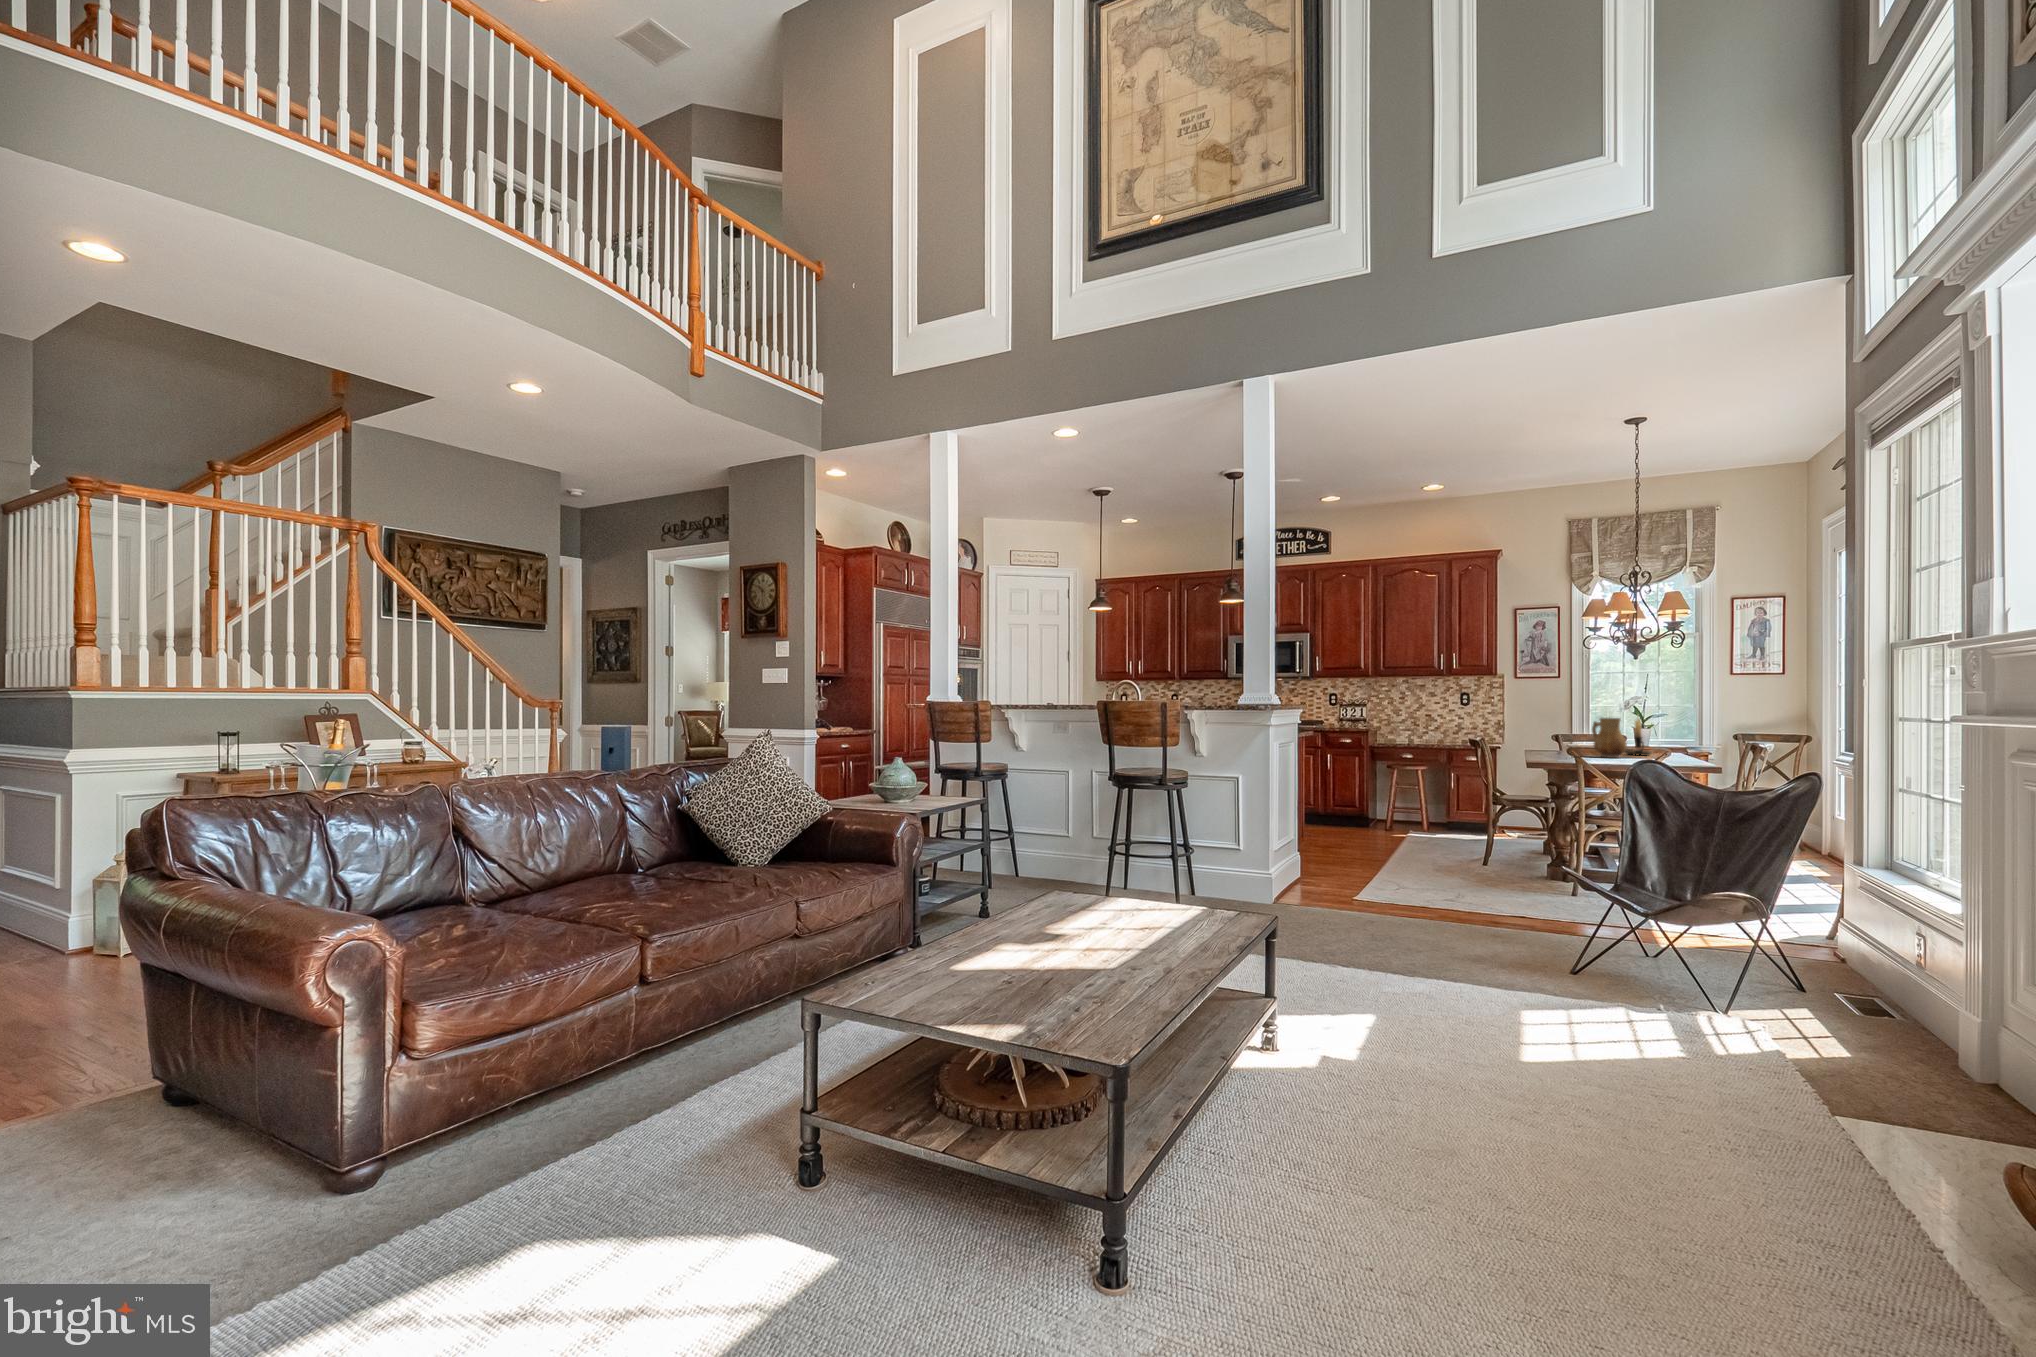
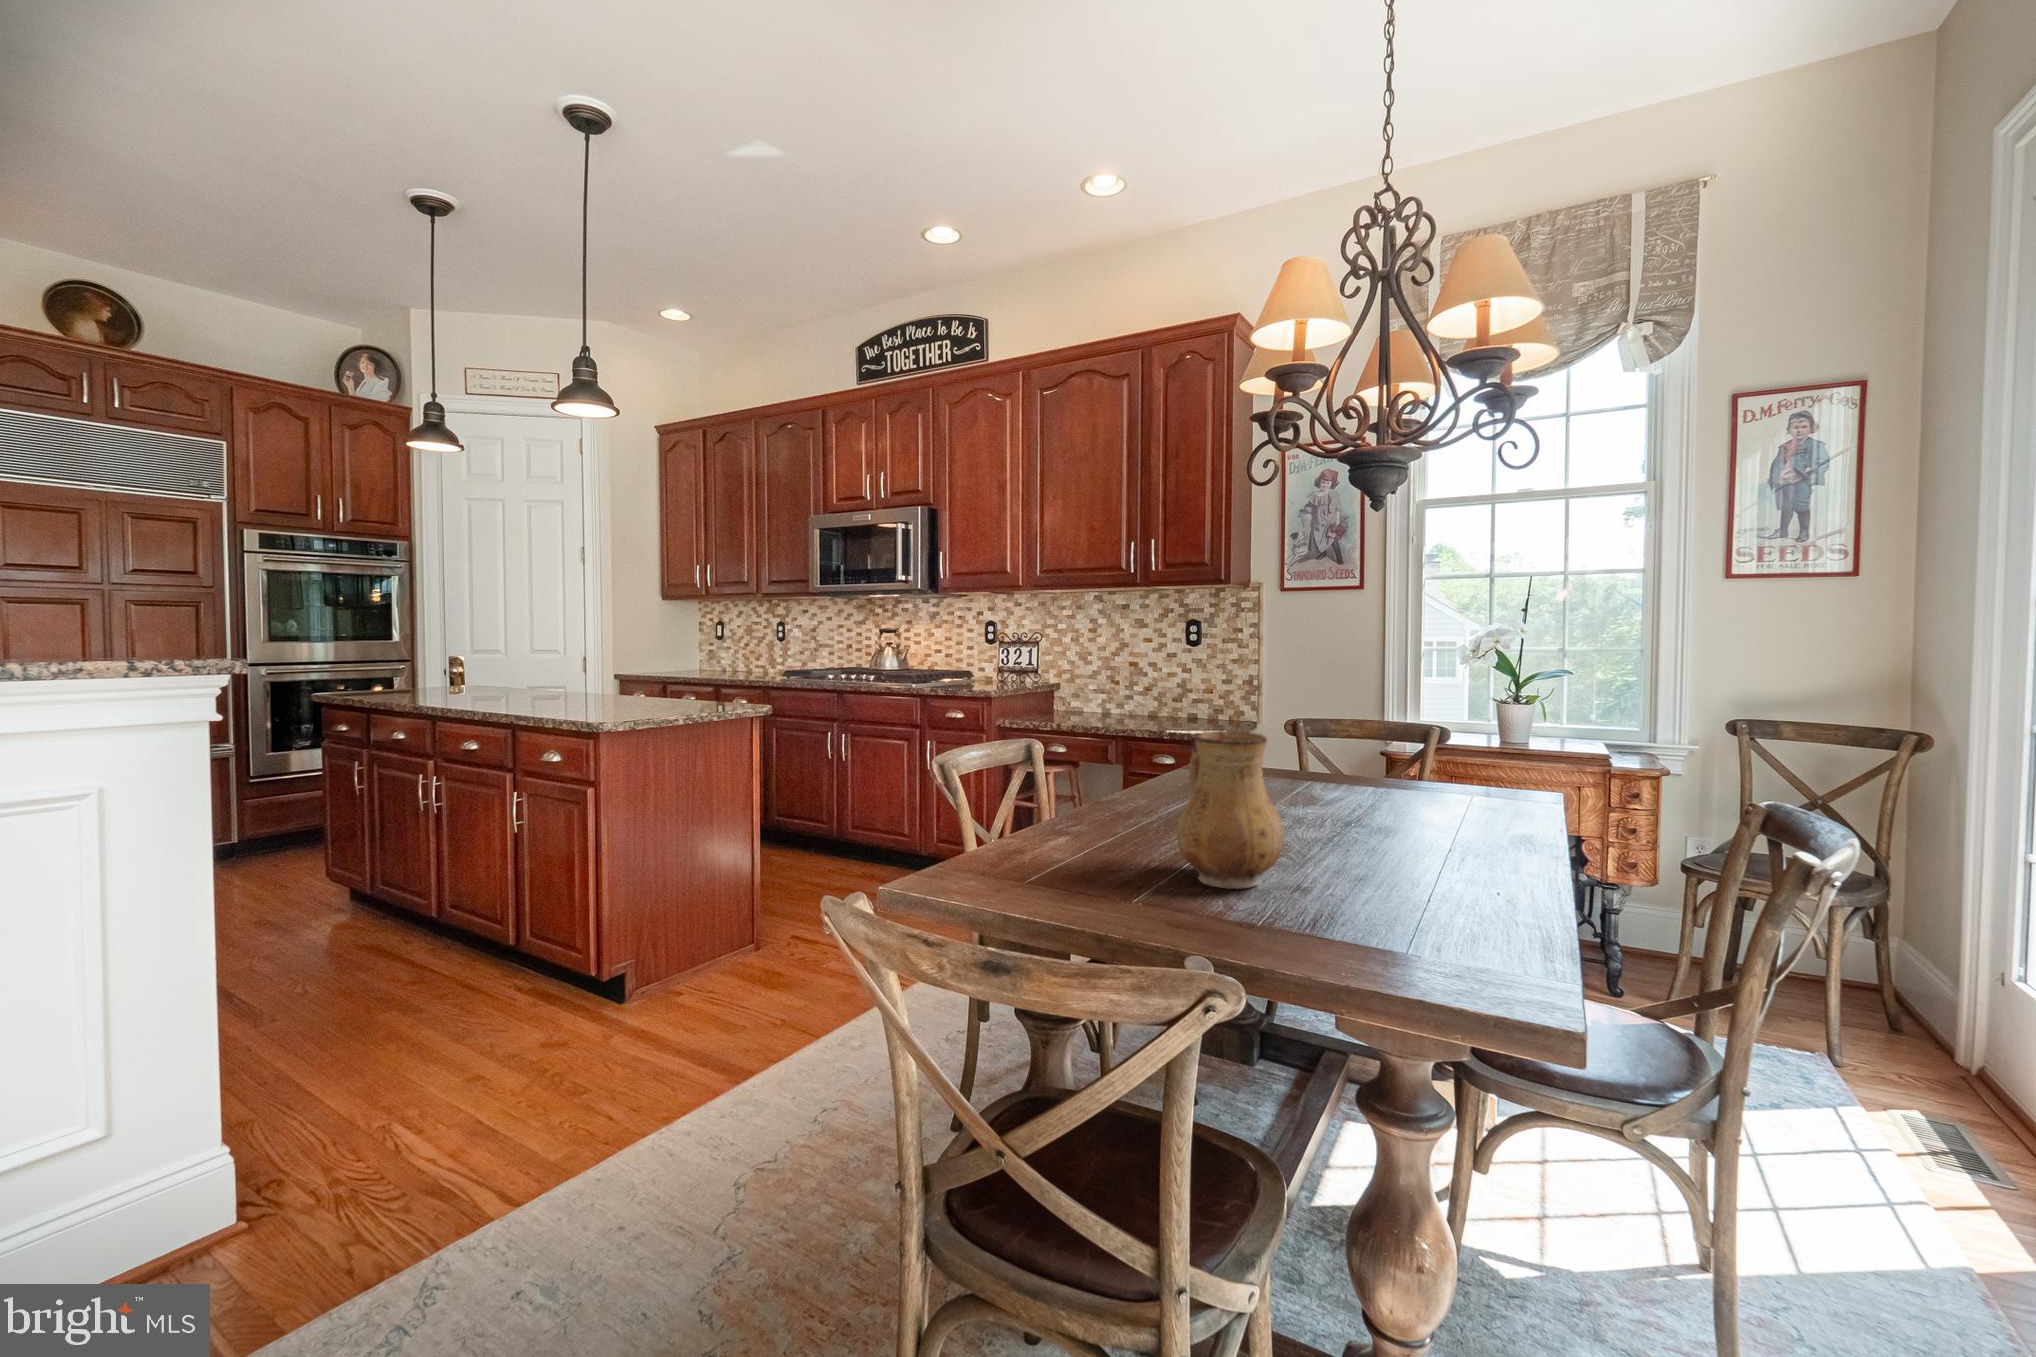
candle holder: present [1626,716,1651,756] -> none [1359,698,1436,838]

